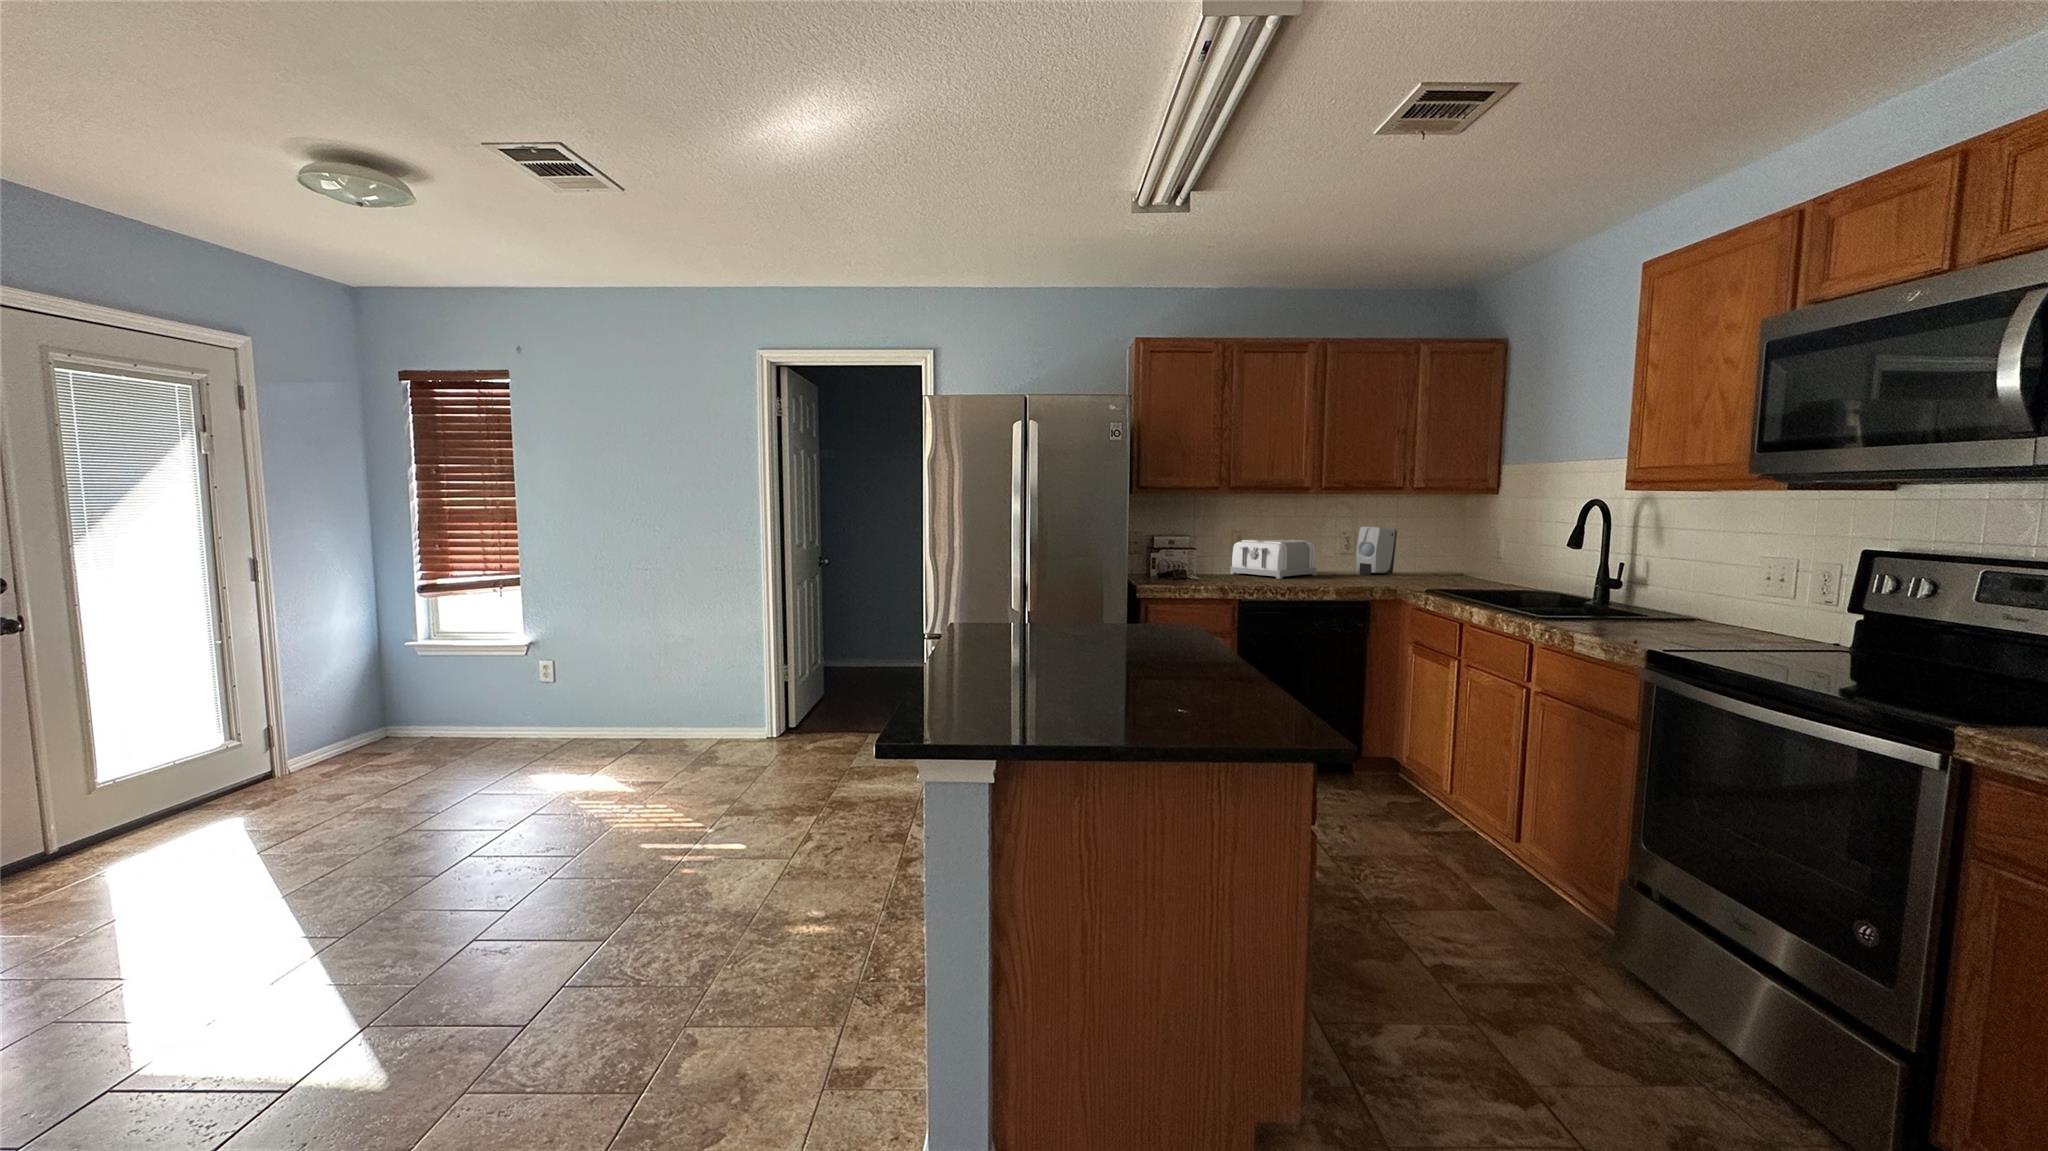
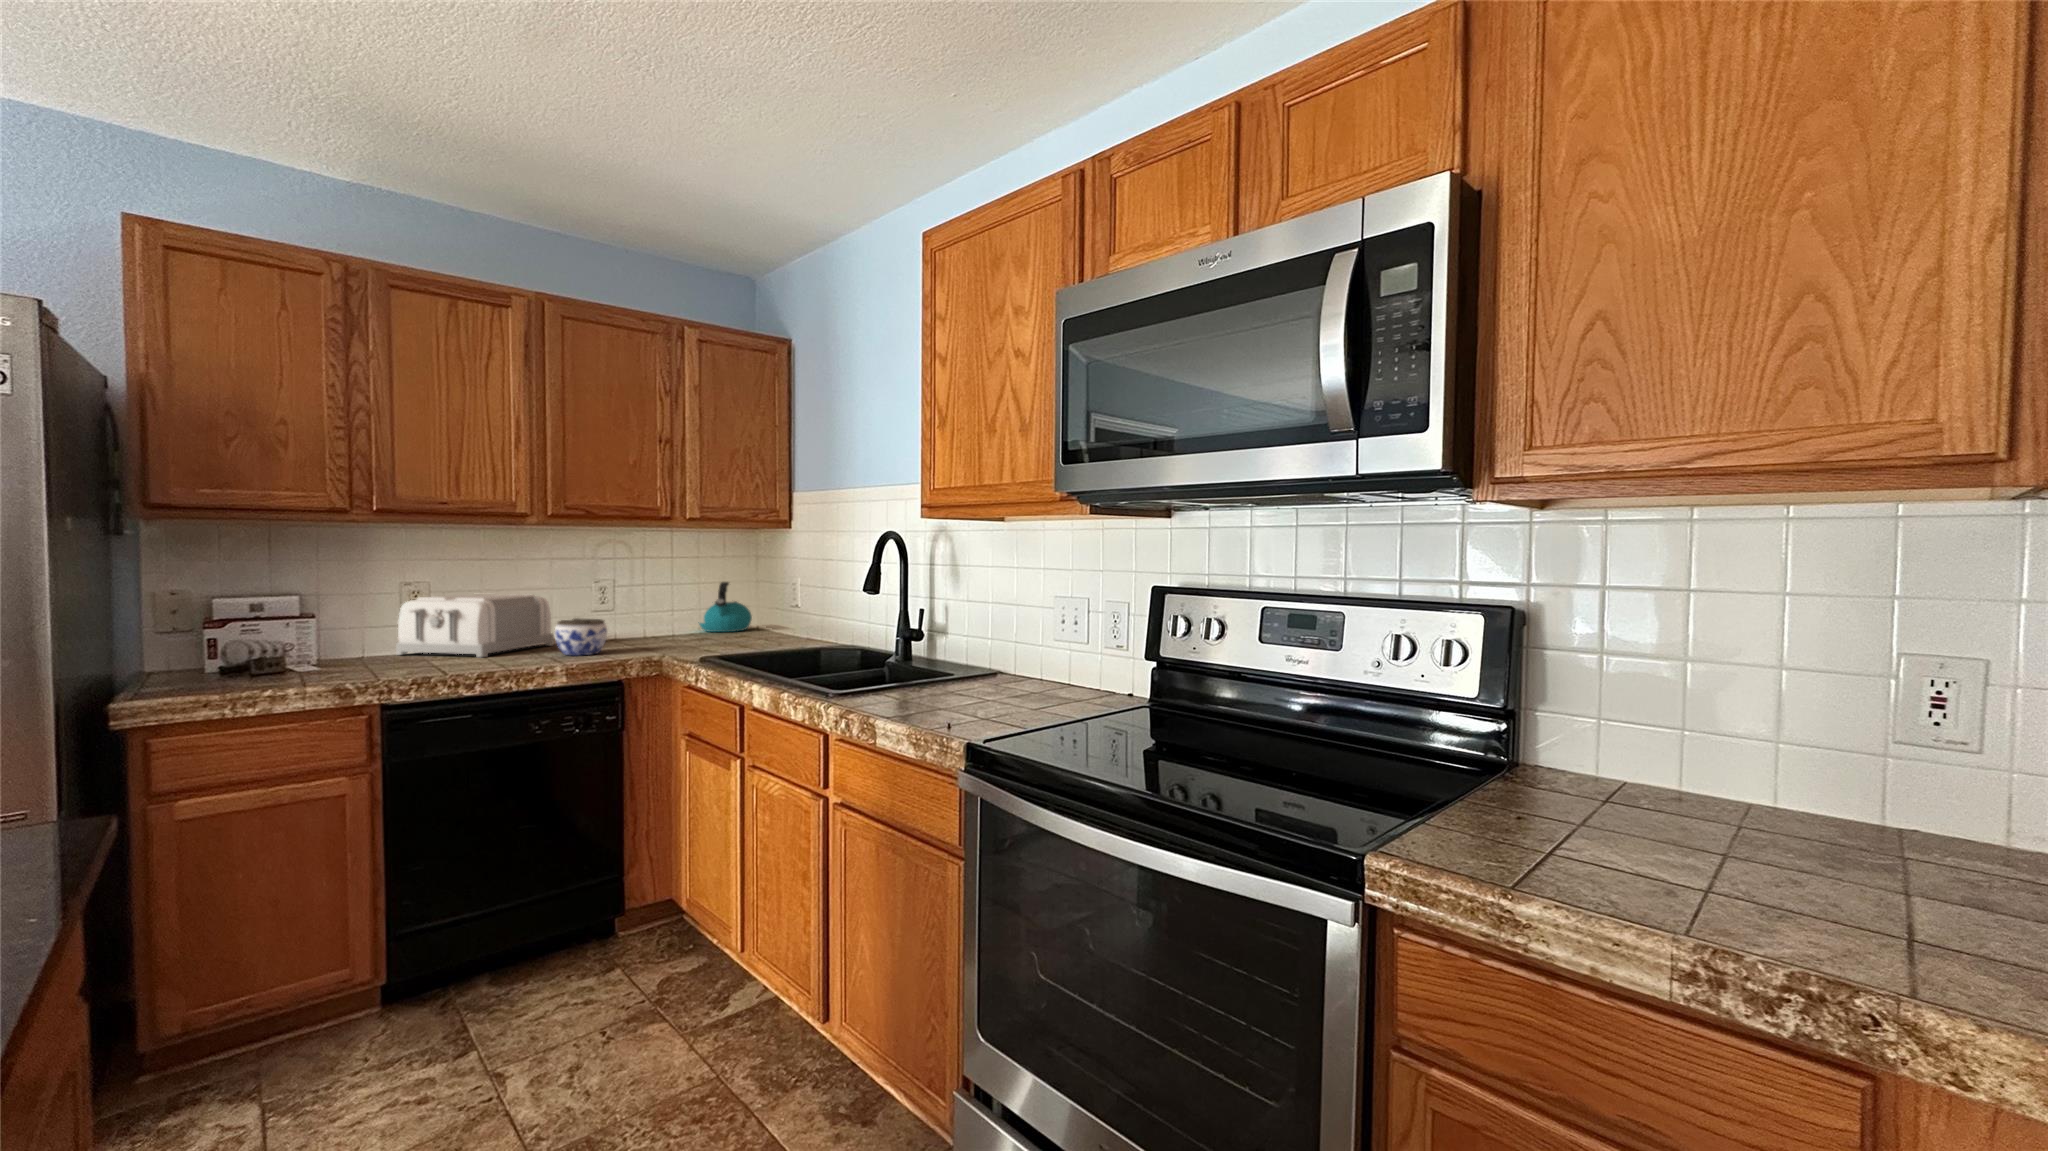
soap dispenser: present [1356,527,1397,575] -> none [619,572,675,638]
kettle: none [1412,536,1456,575] -> present [700,582,752,632]
jar: none [1323,557,1356,582] -> present [555,618,607,656]

